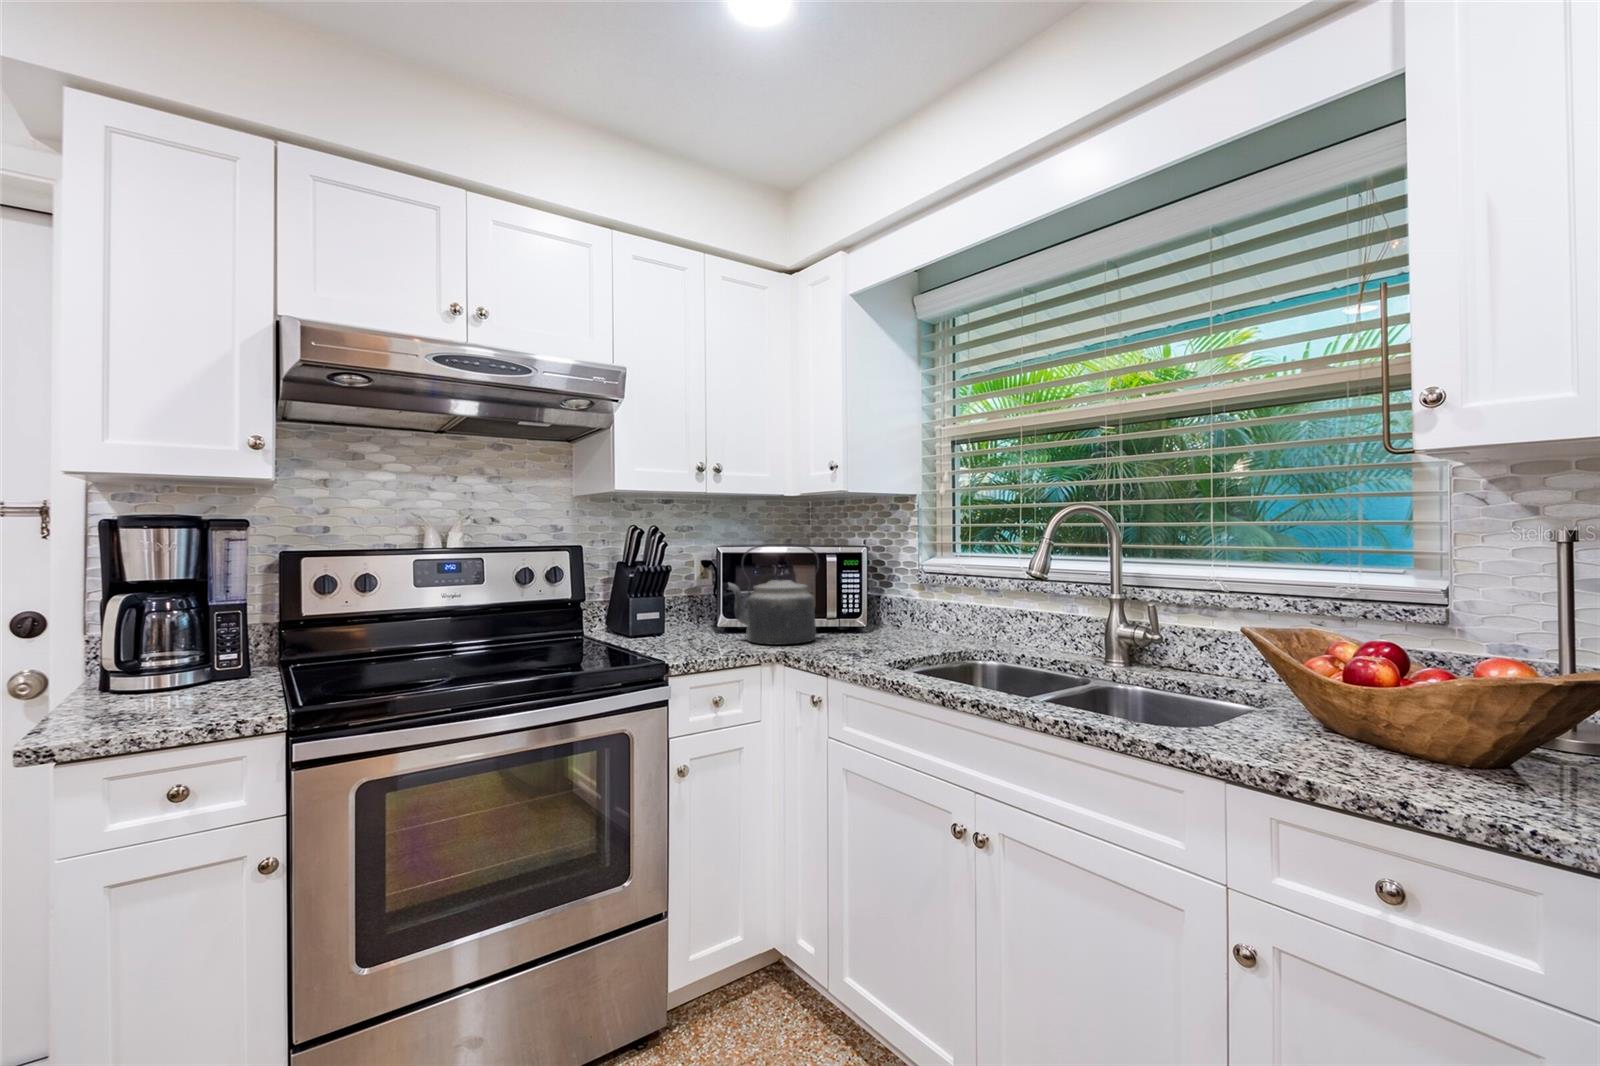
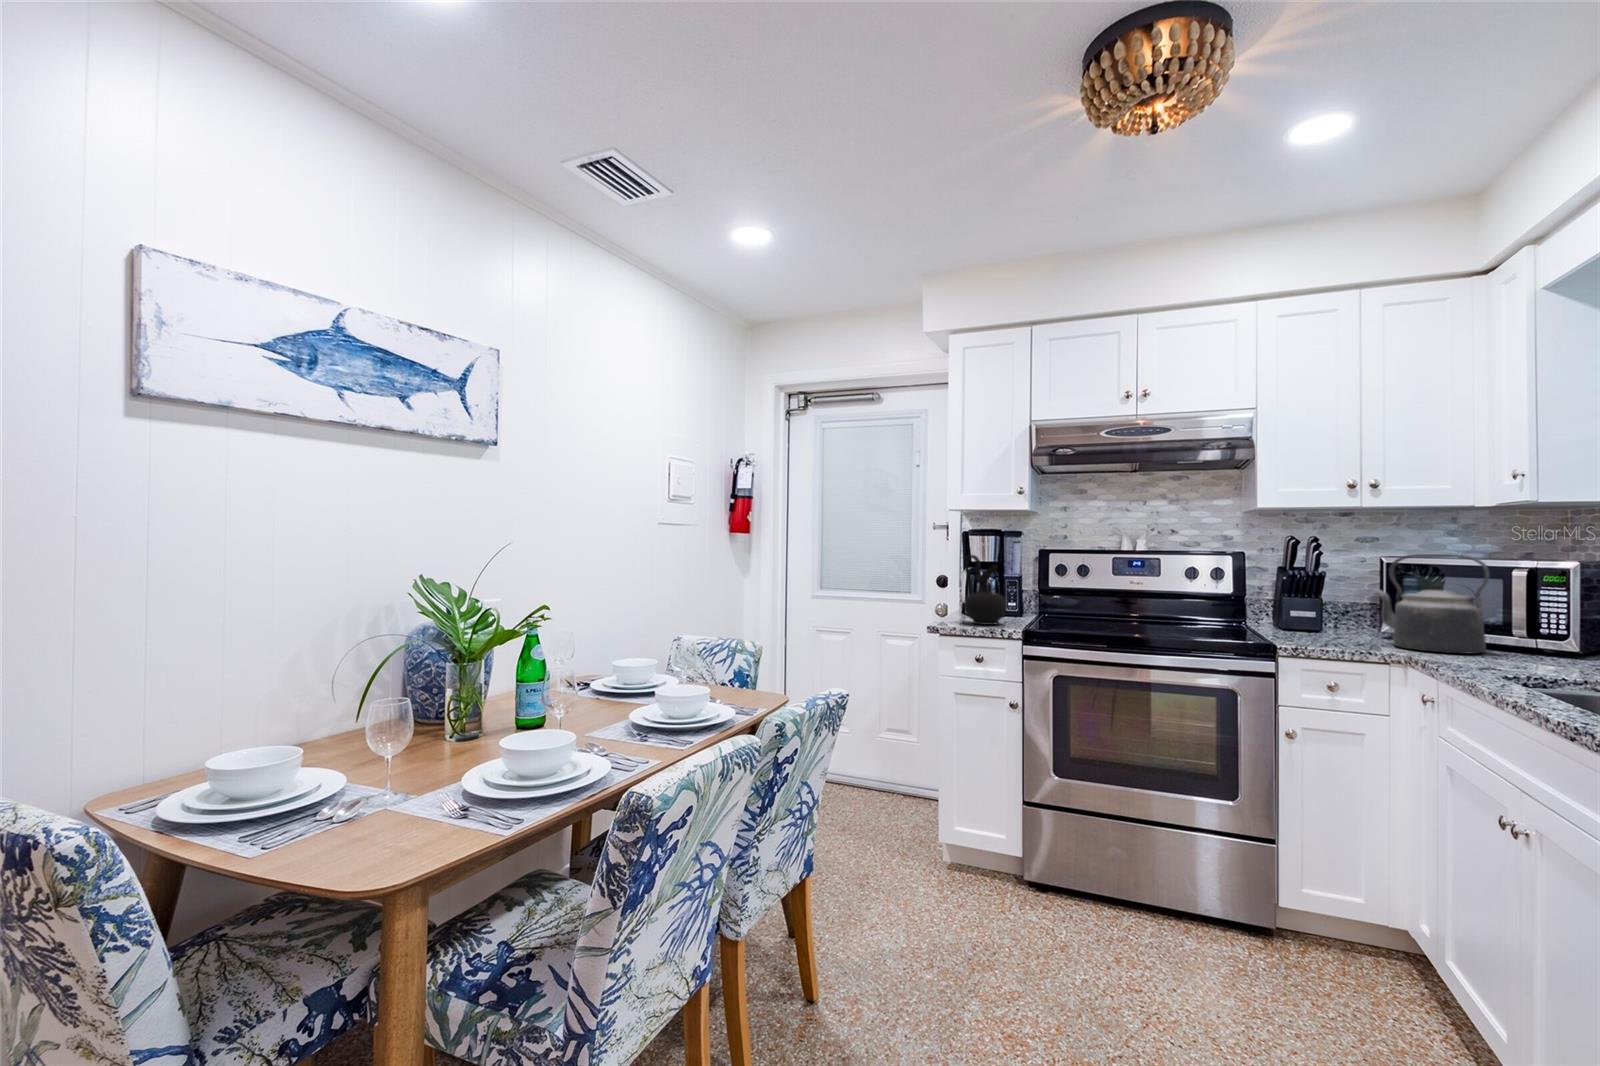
ceramic jug: none [121,567,235,713] -> present [964,555,1006,625]

